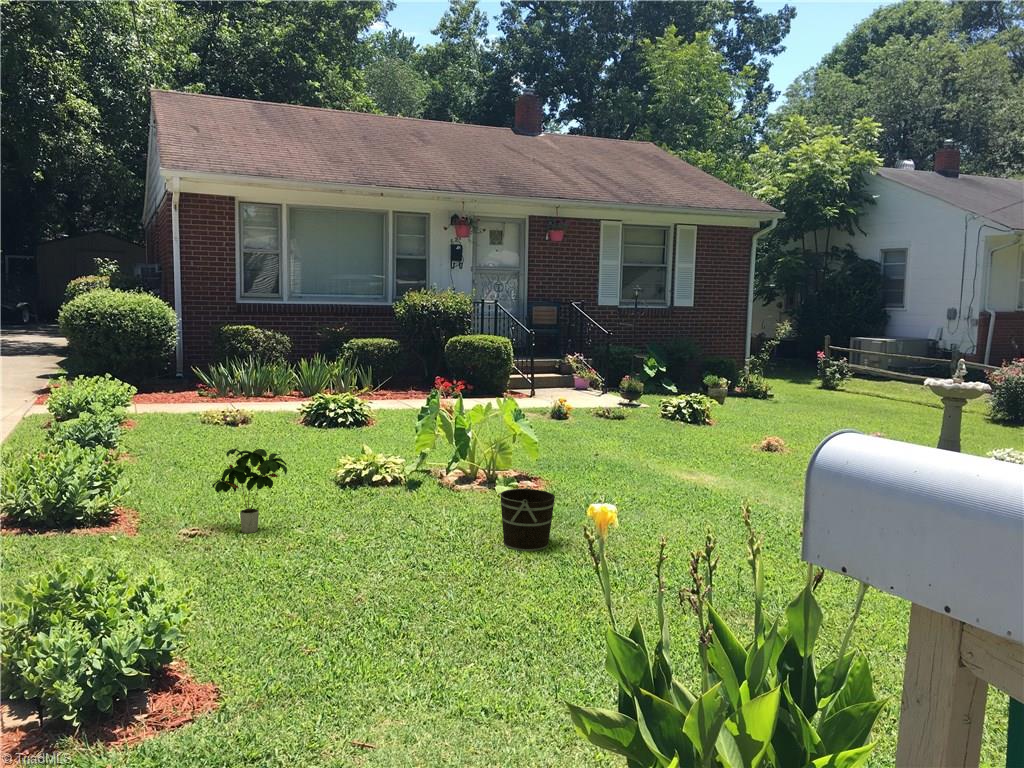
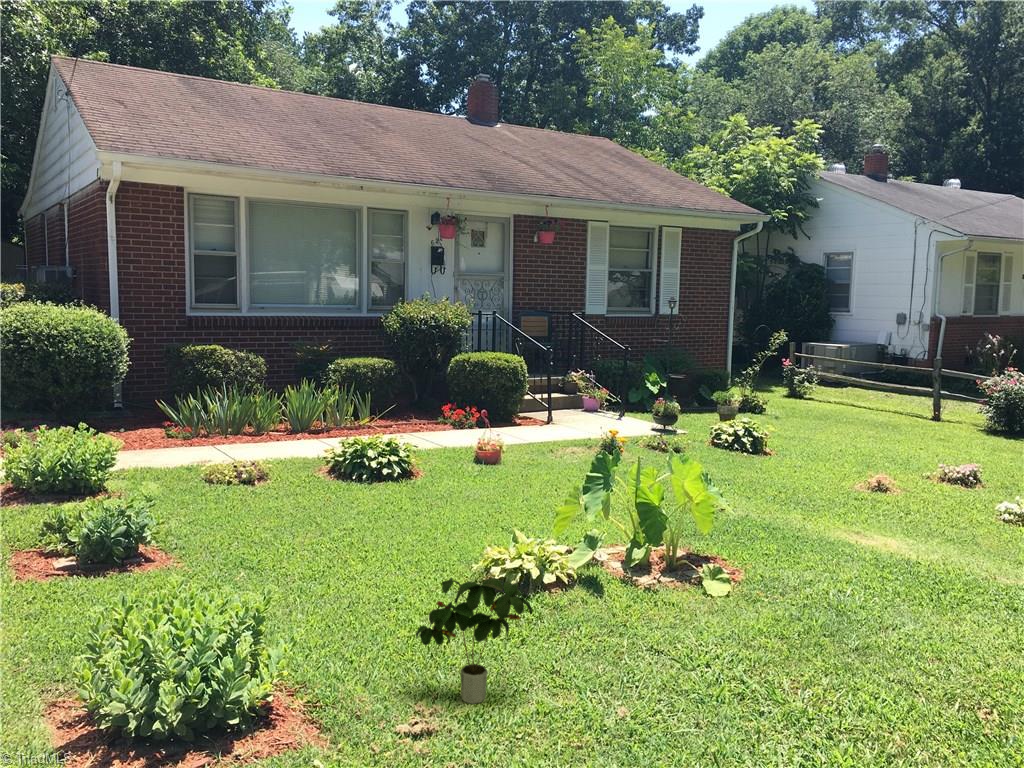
bucket: present [498,486,555,551] -> none [817,603,898,701]

